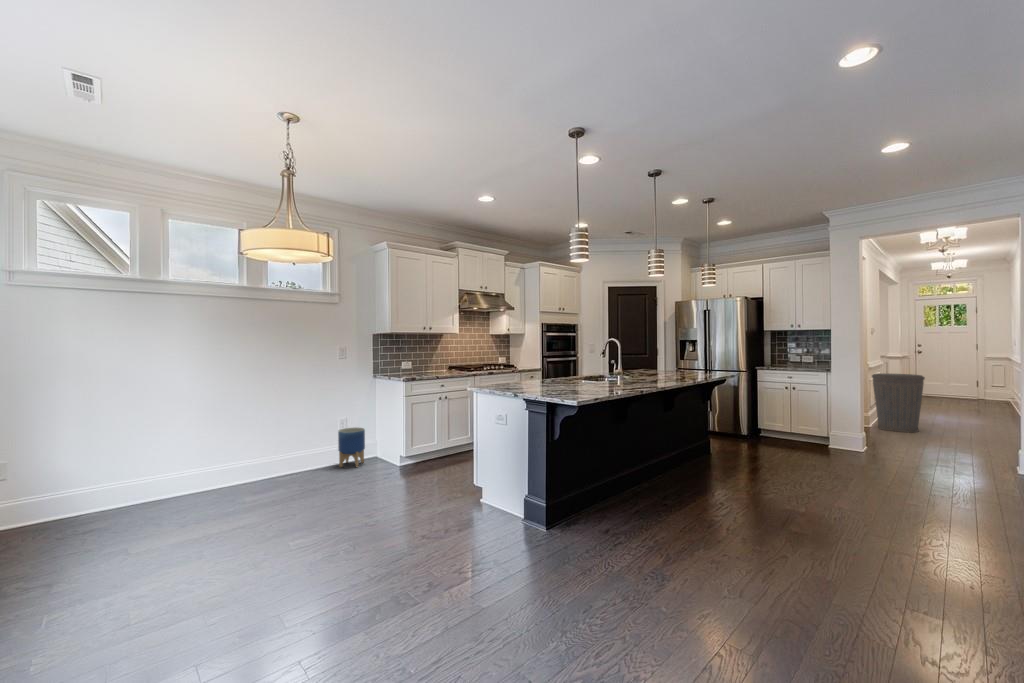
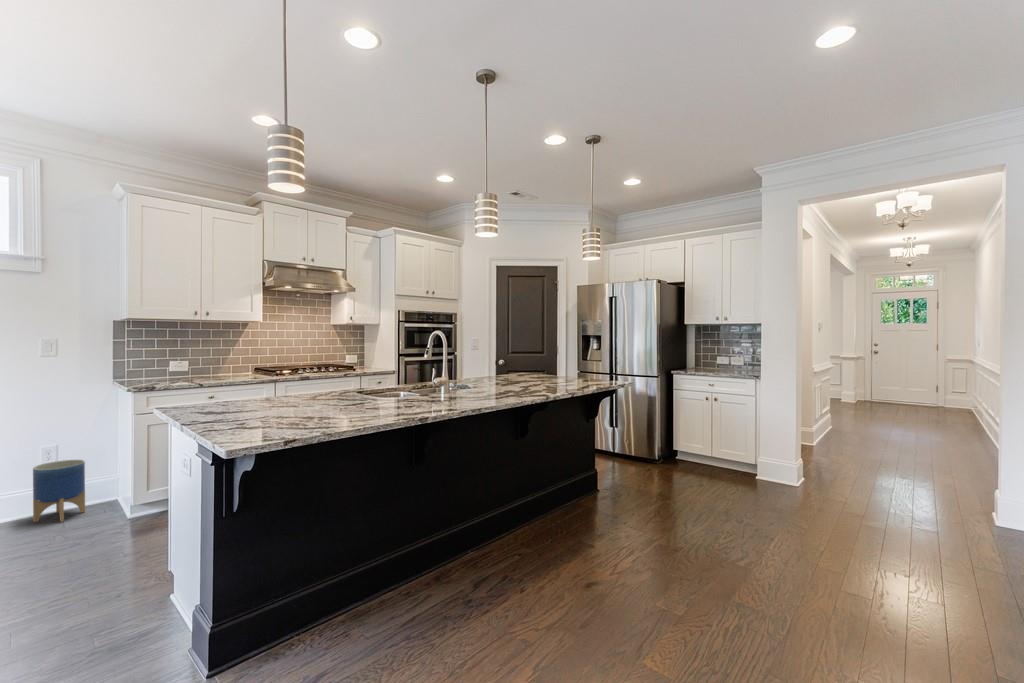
trash can: present [872,374,925,432] -> none [817,379,878,453]

